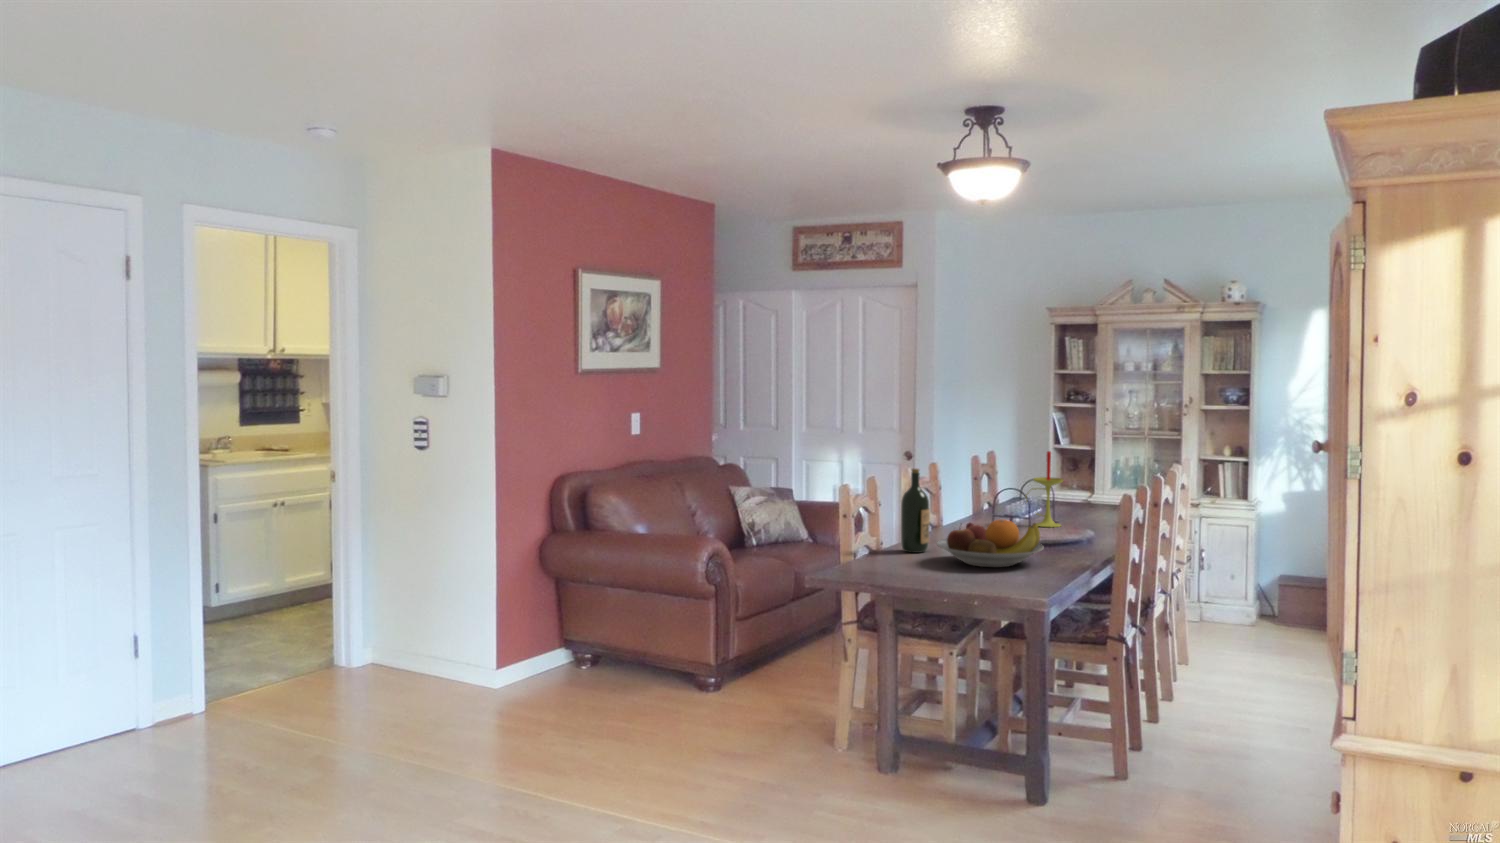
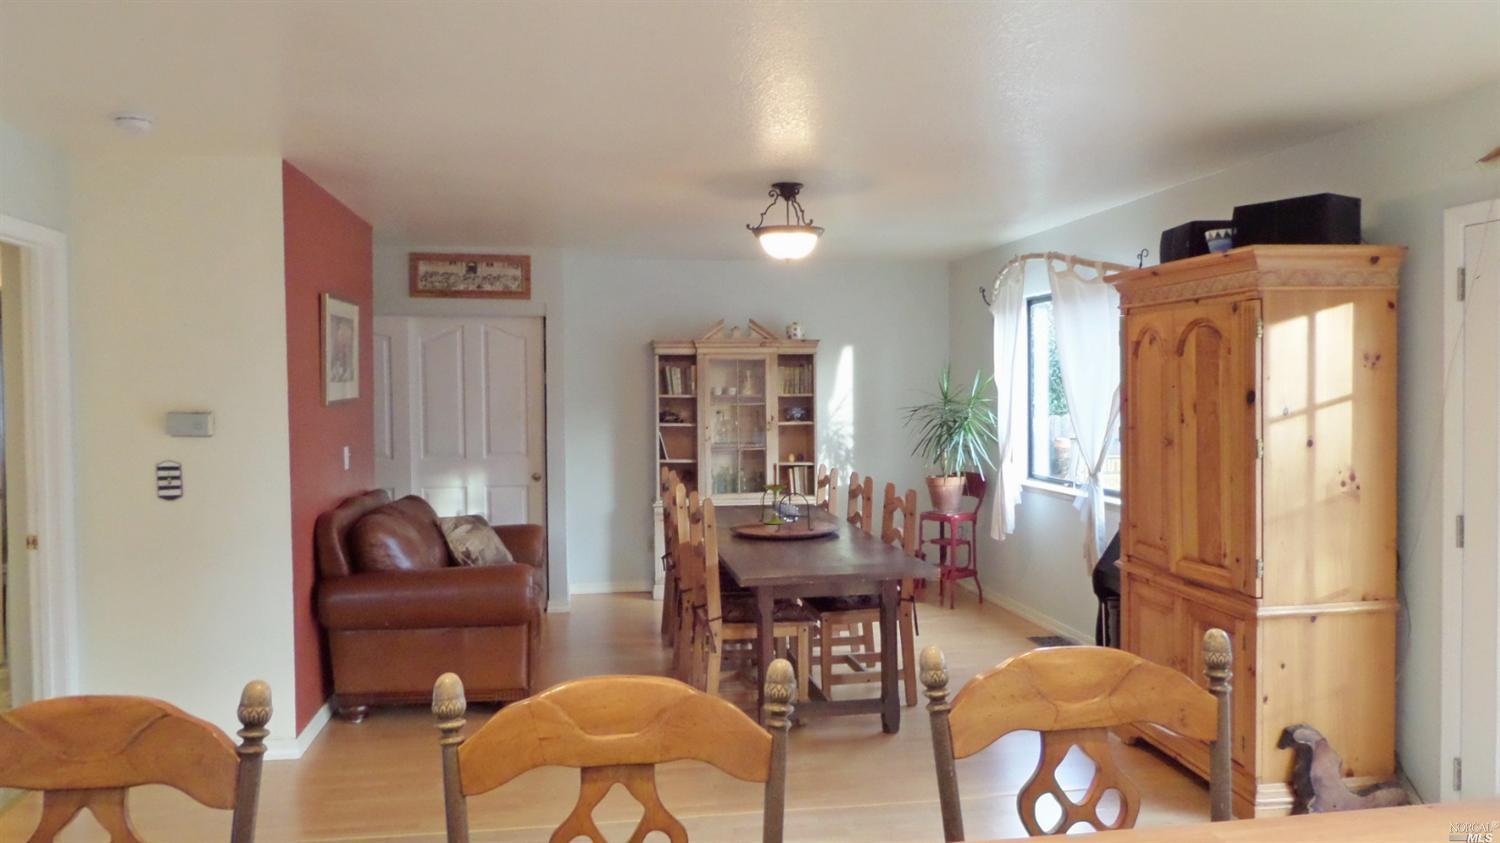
wine bottle: present [901,468,930,553] -> none [741,483,764,552]
fruit bowl: present [937,519,1044,567] -> none [790,517,871,554]

